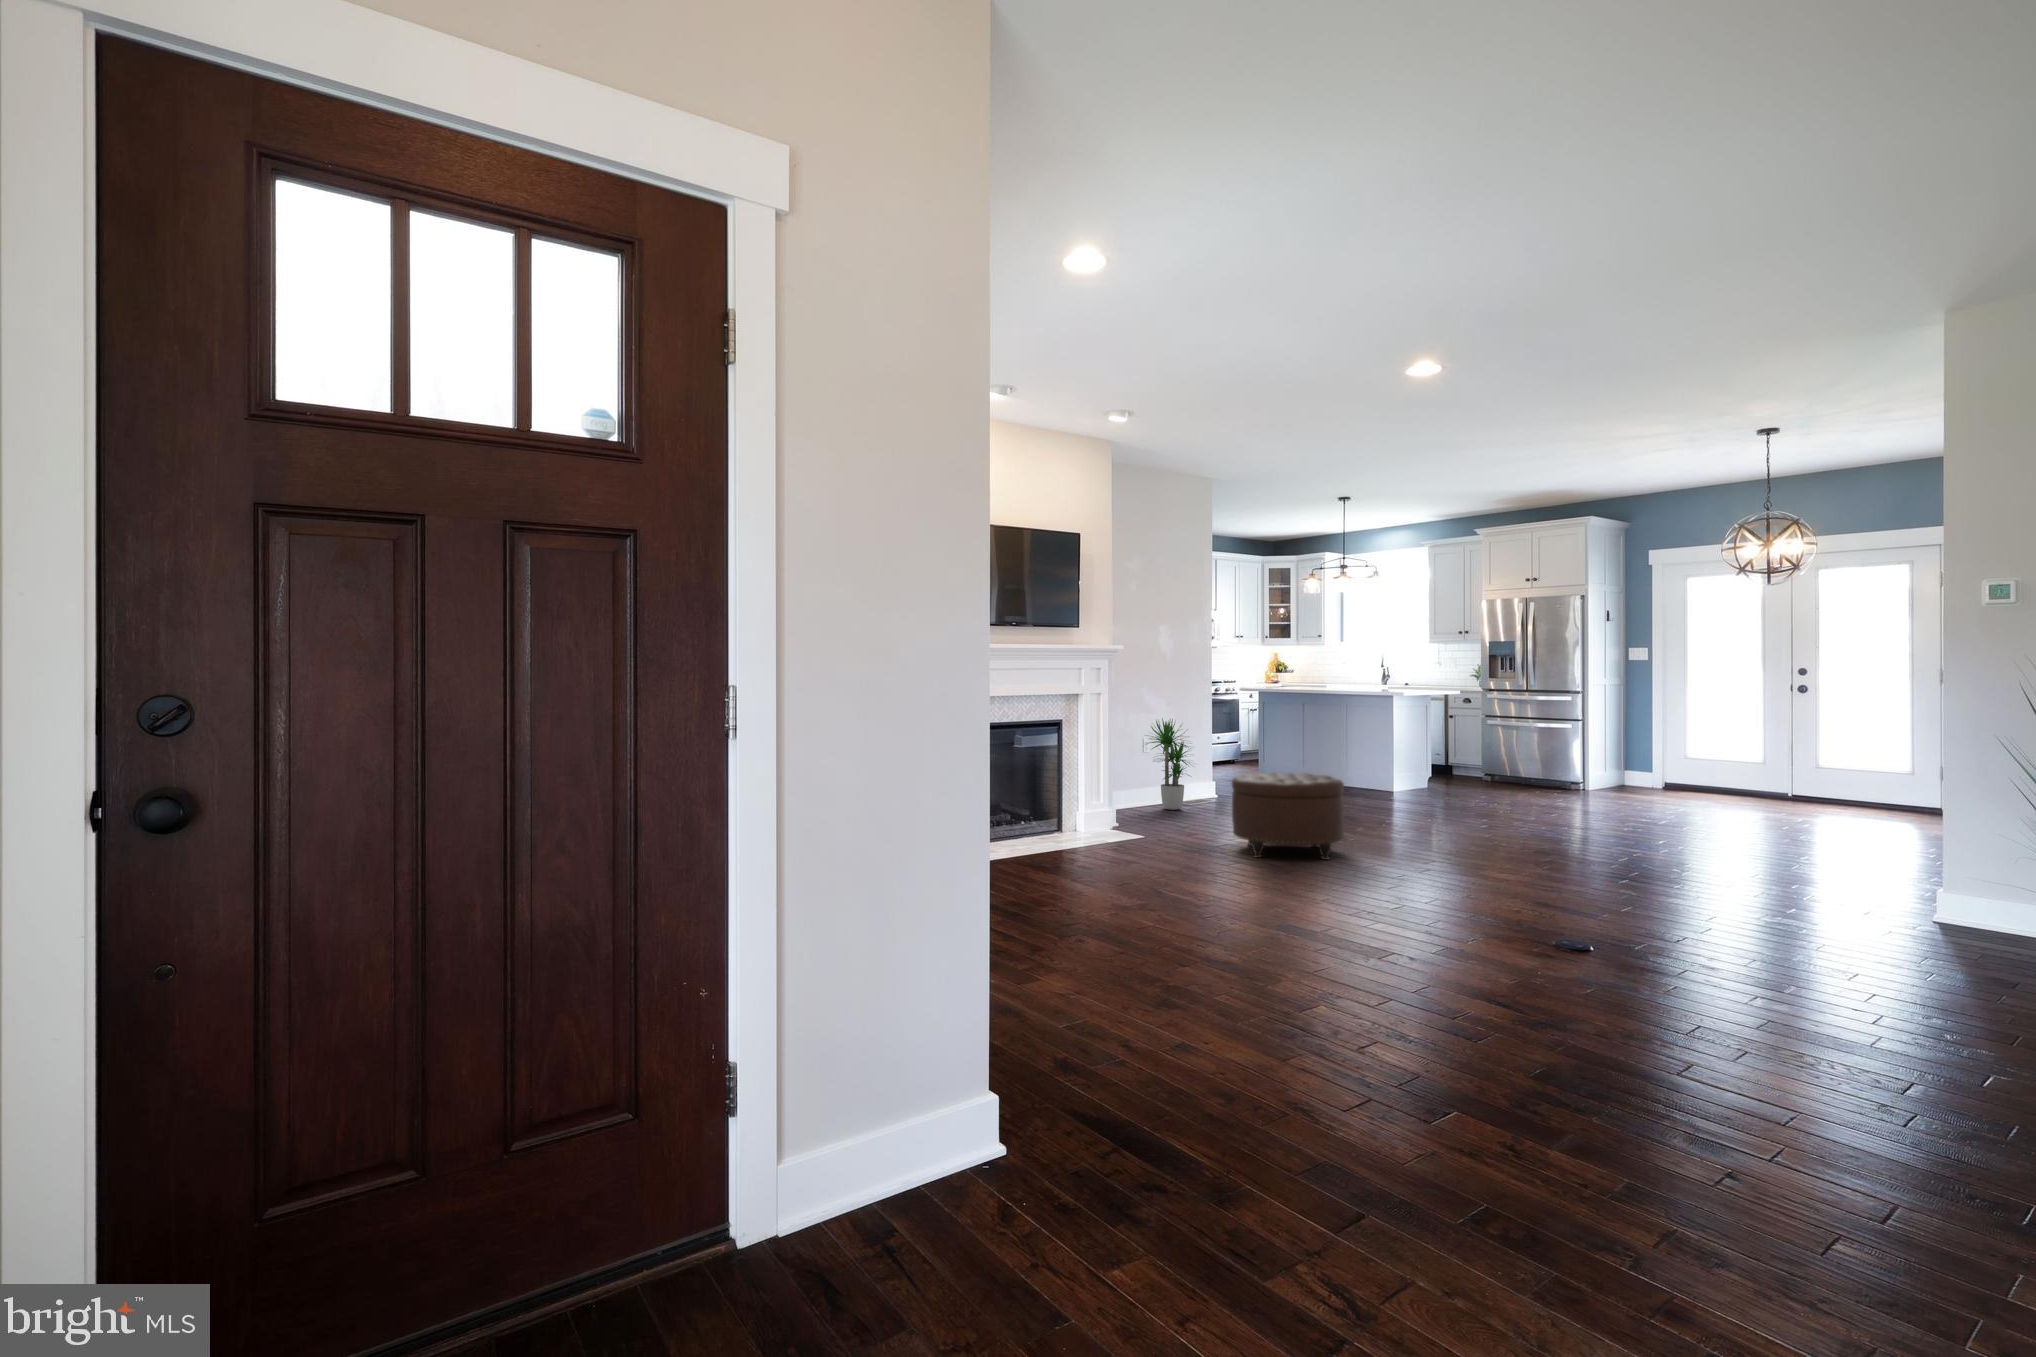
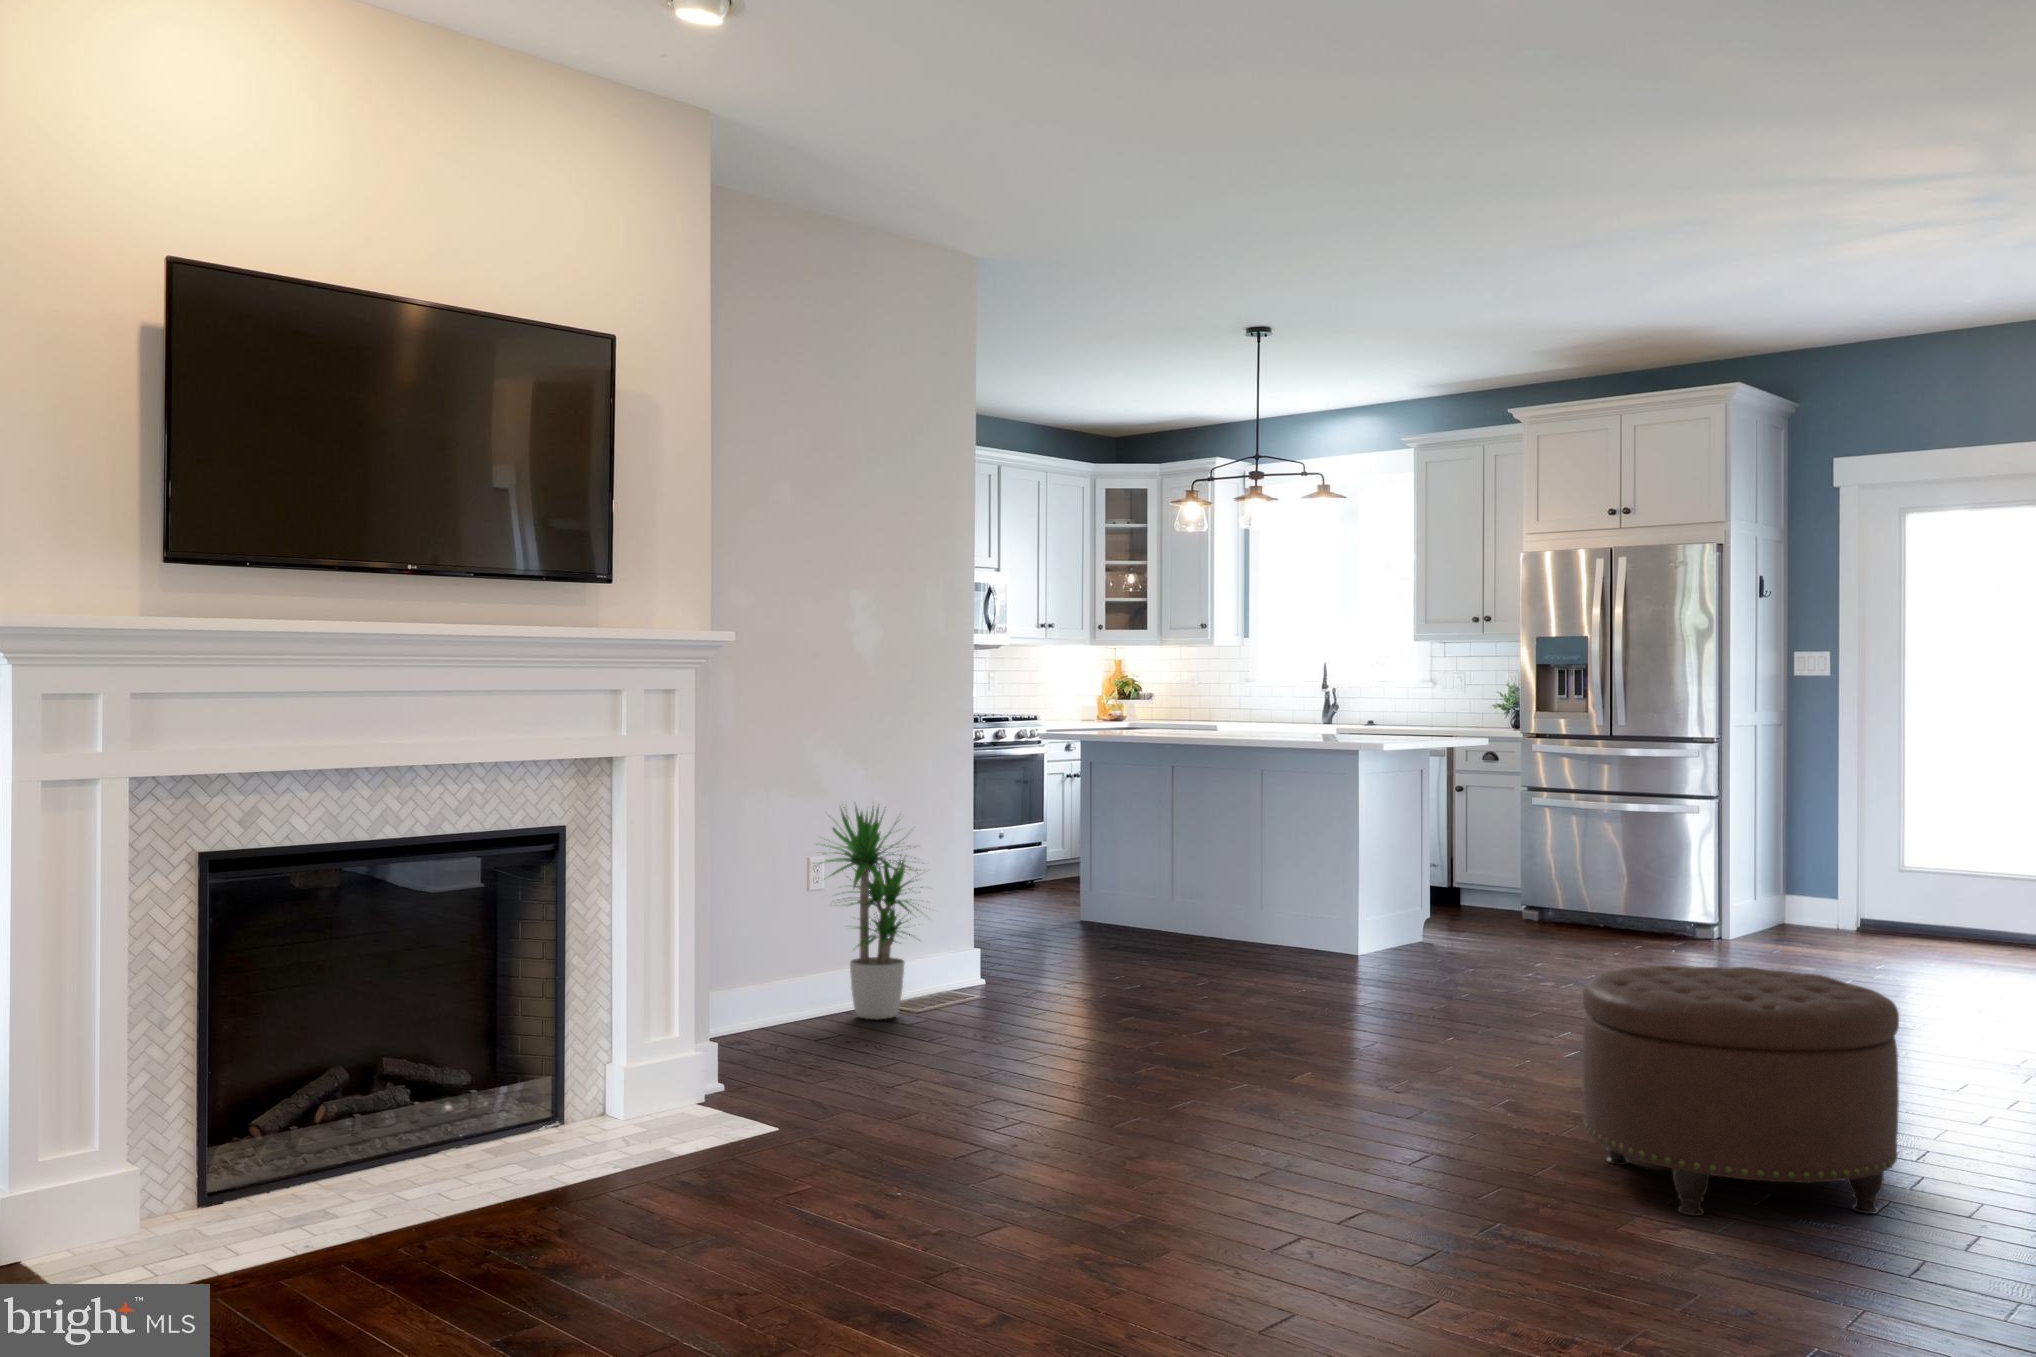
ottoman: present [1232,773,1344,860] -> present [1583,966,1899,1216]

